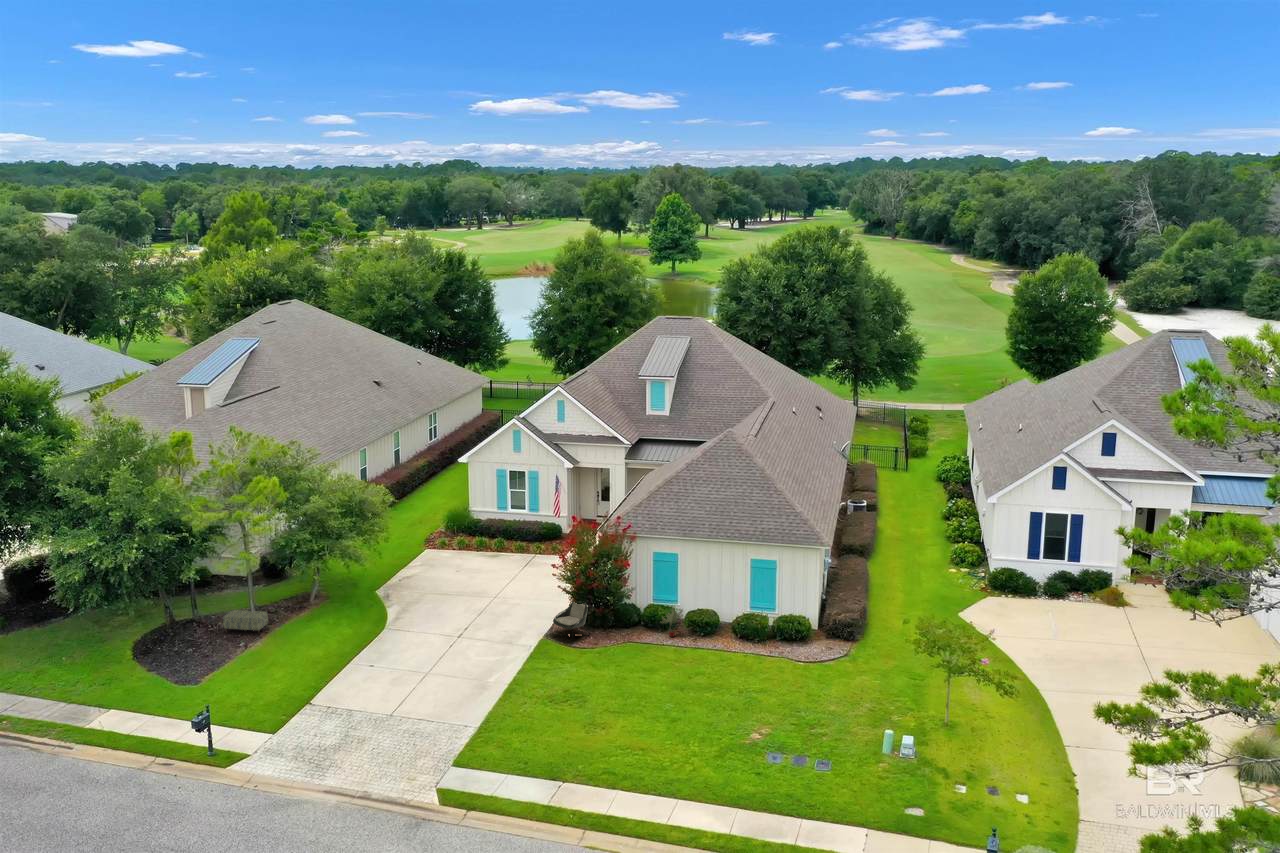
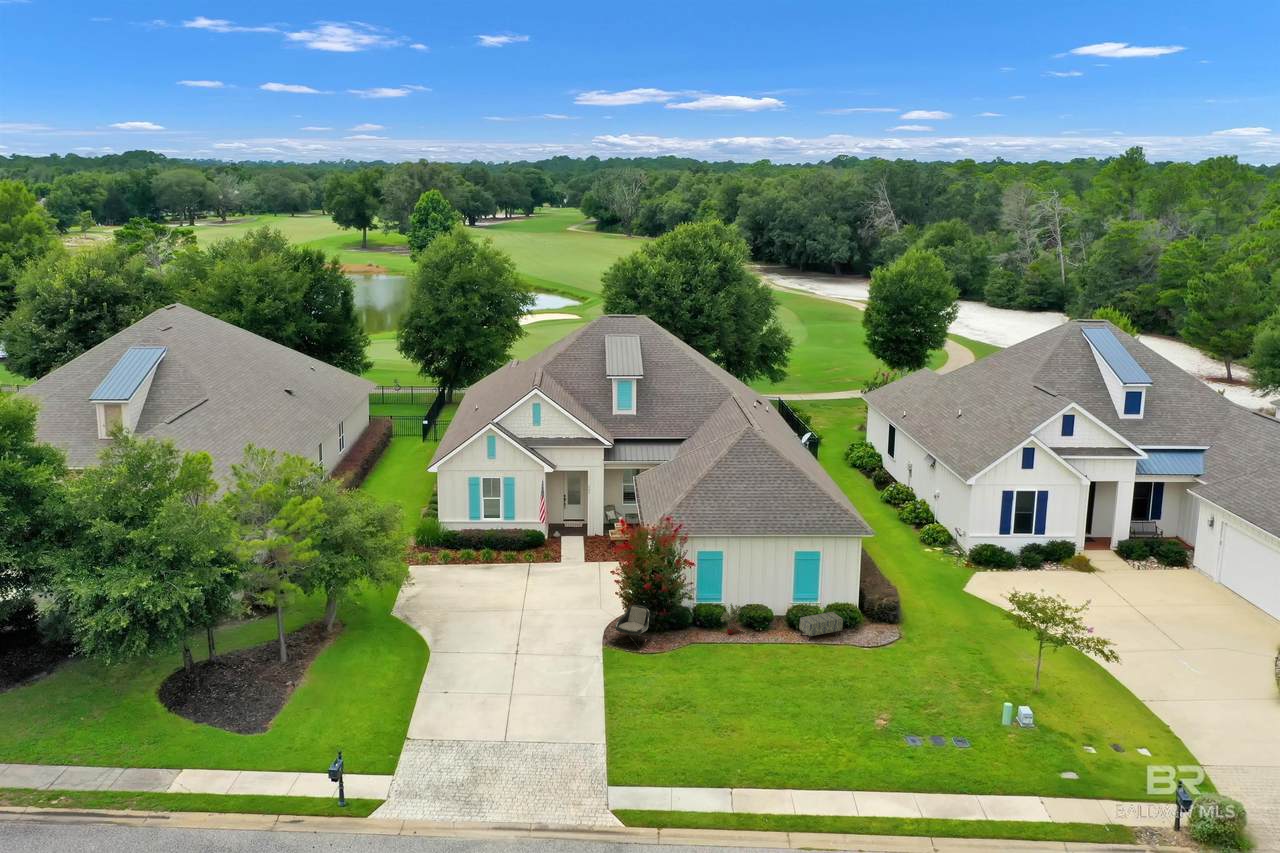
bench: present [223,610,268,635] -> present [799,612,843,641]

